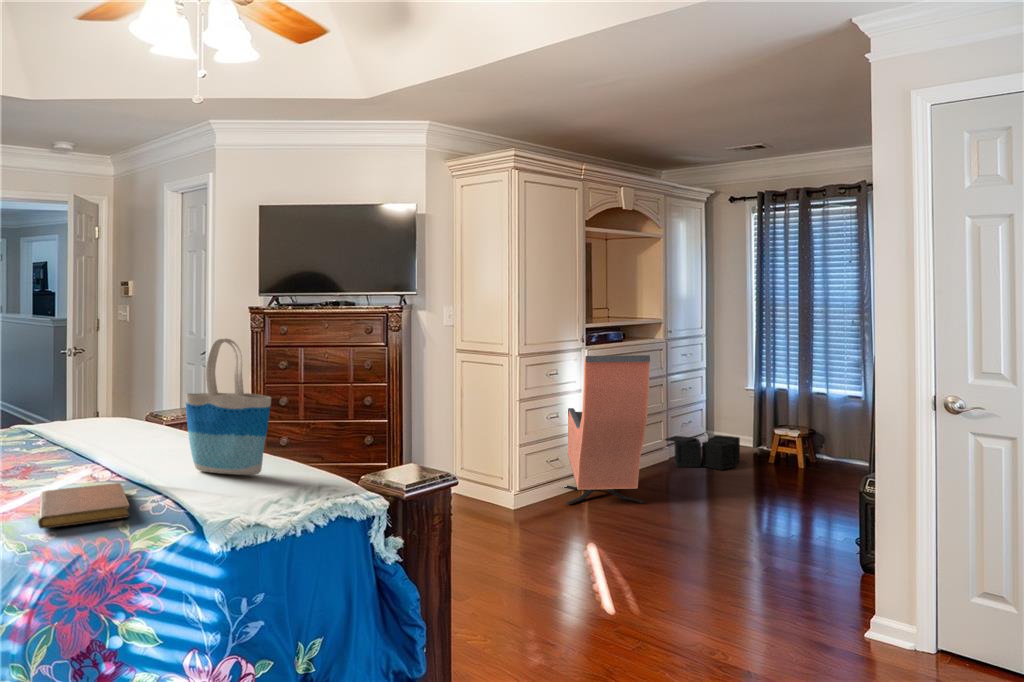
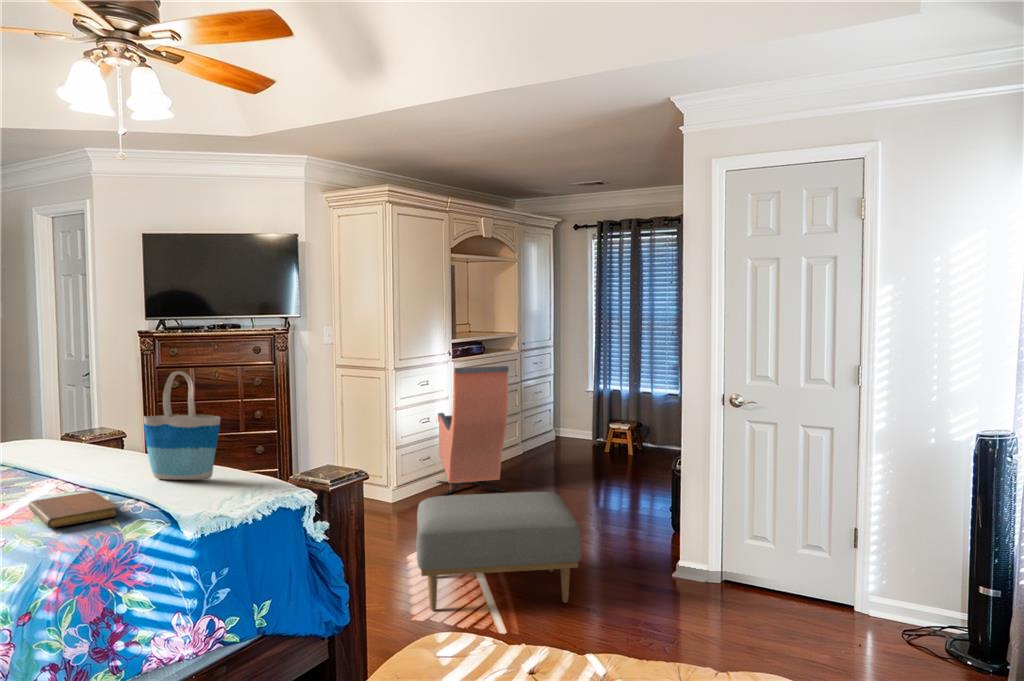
storage bin: present [665,435,740,470] -> none [521,431,590,460]
ottoman: none [527,508,740,657] -> present [416,492,581,611]

